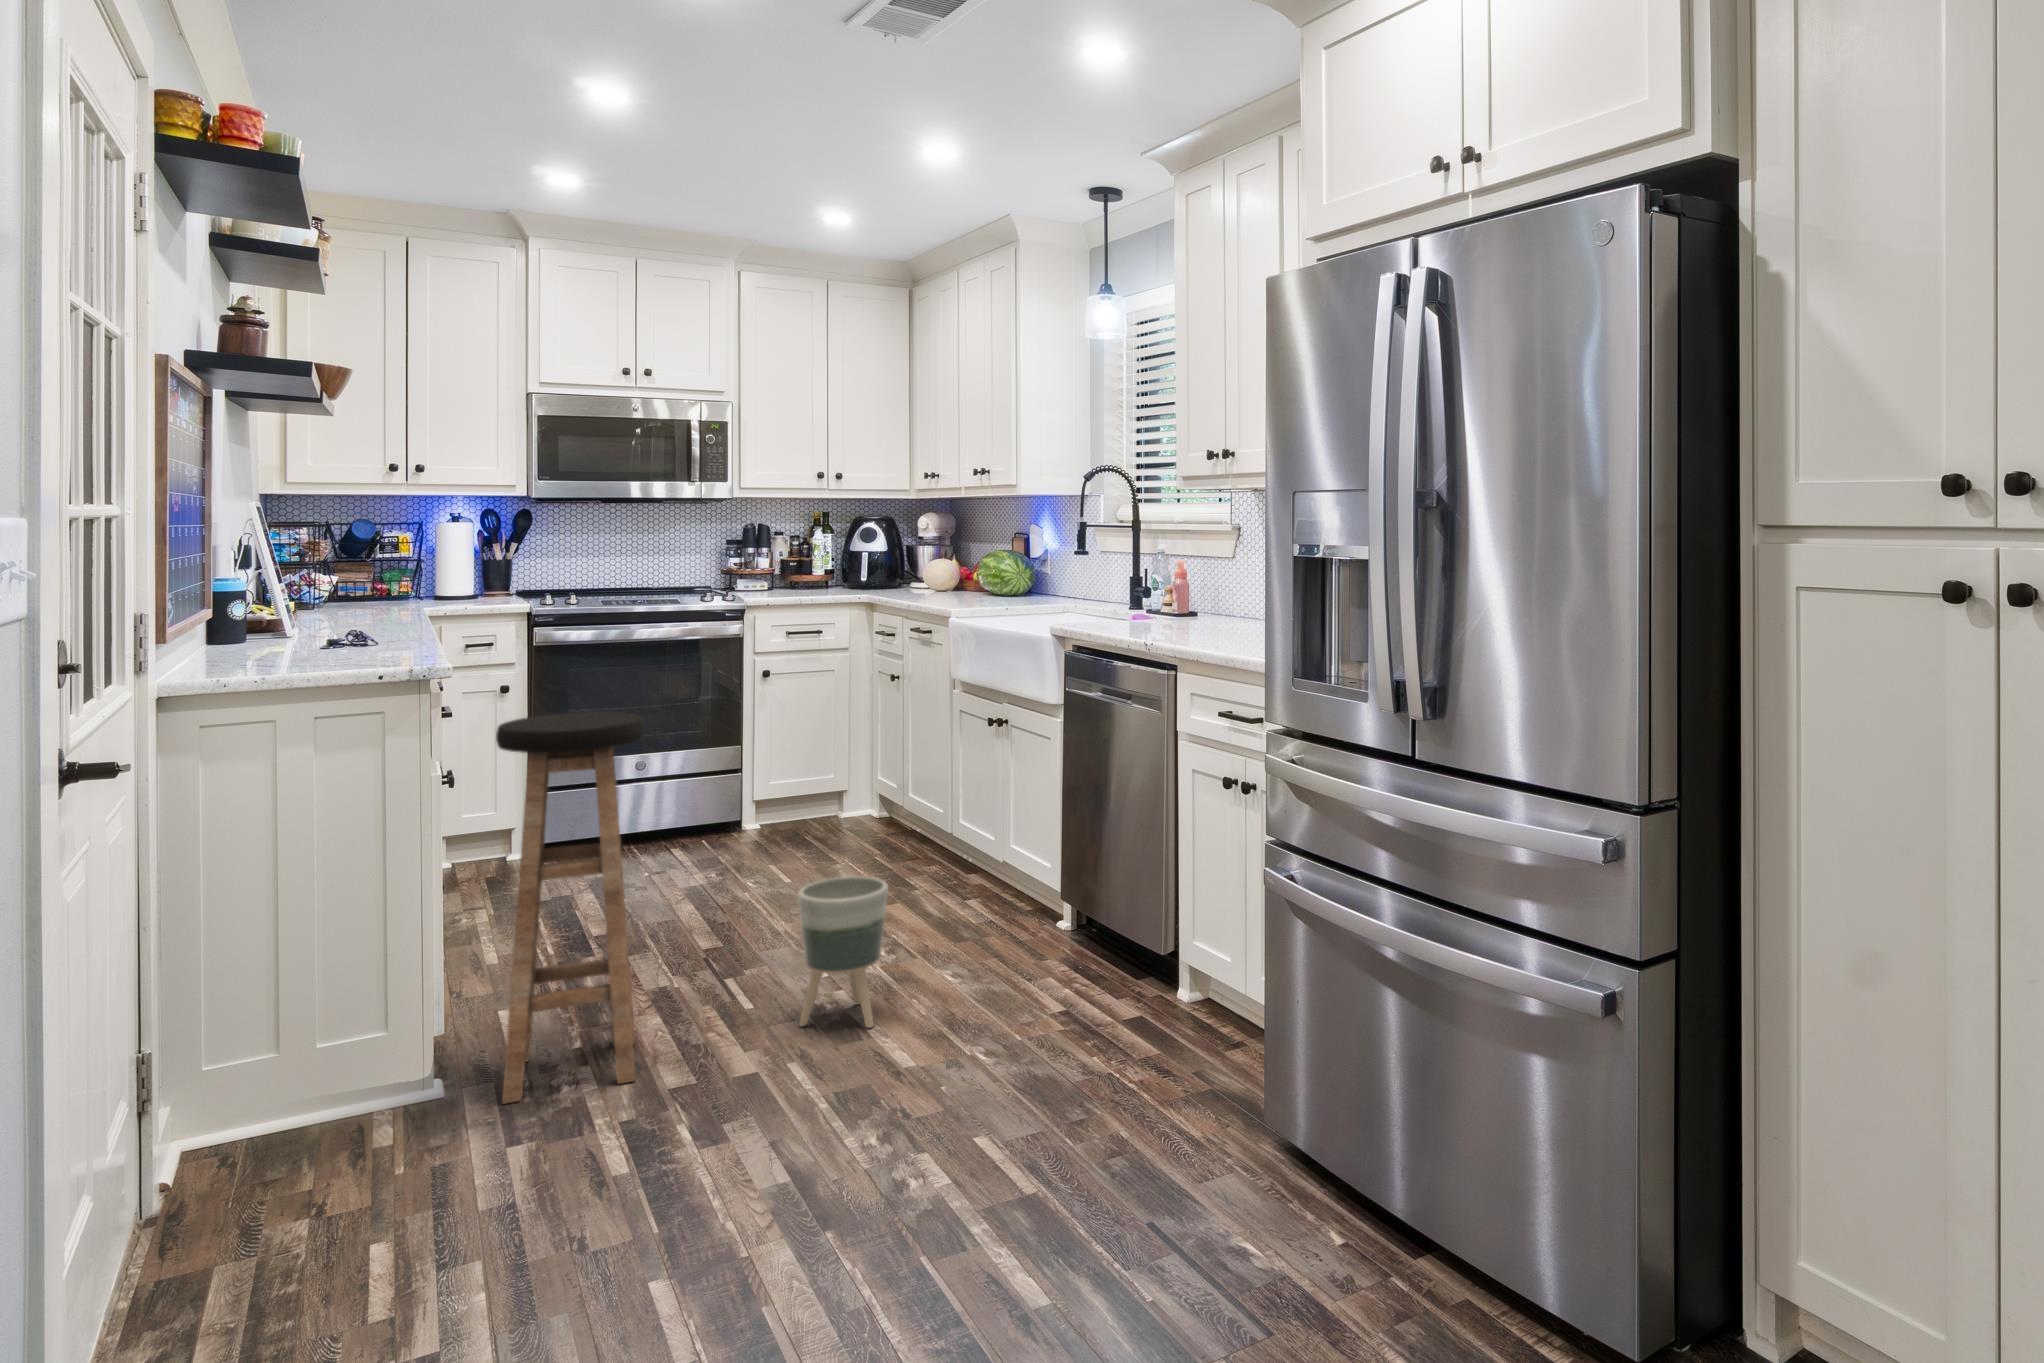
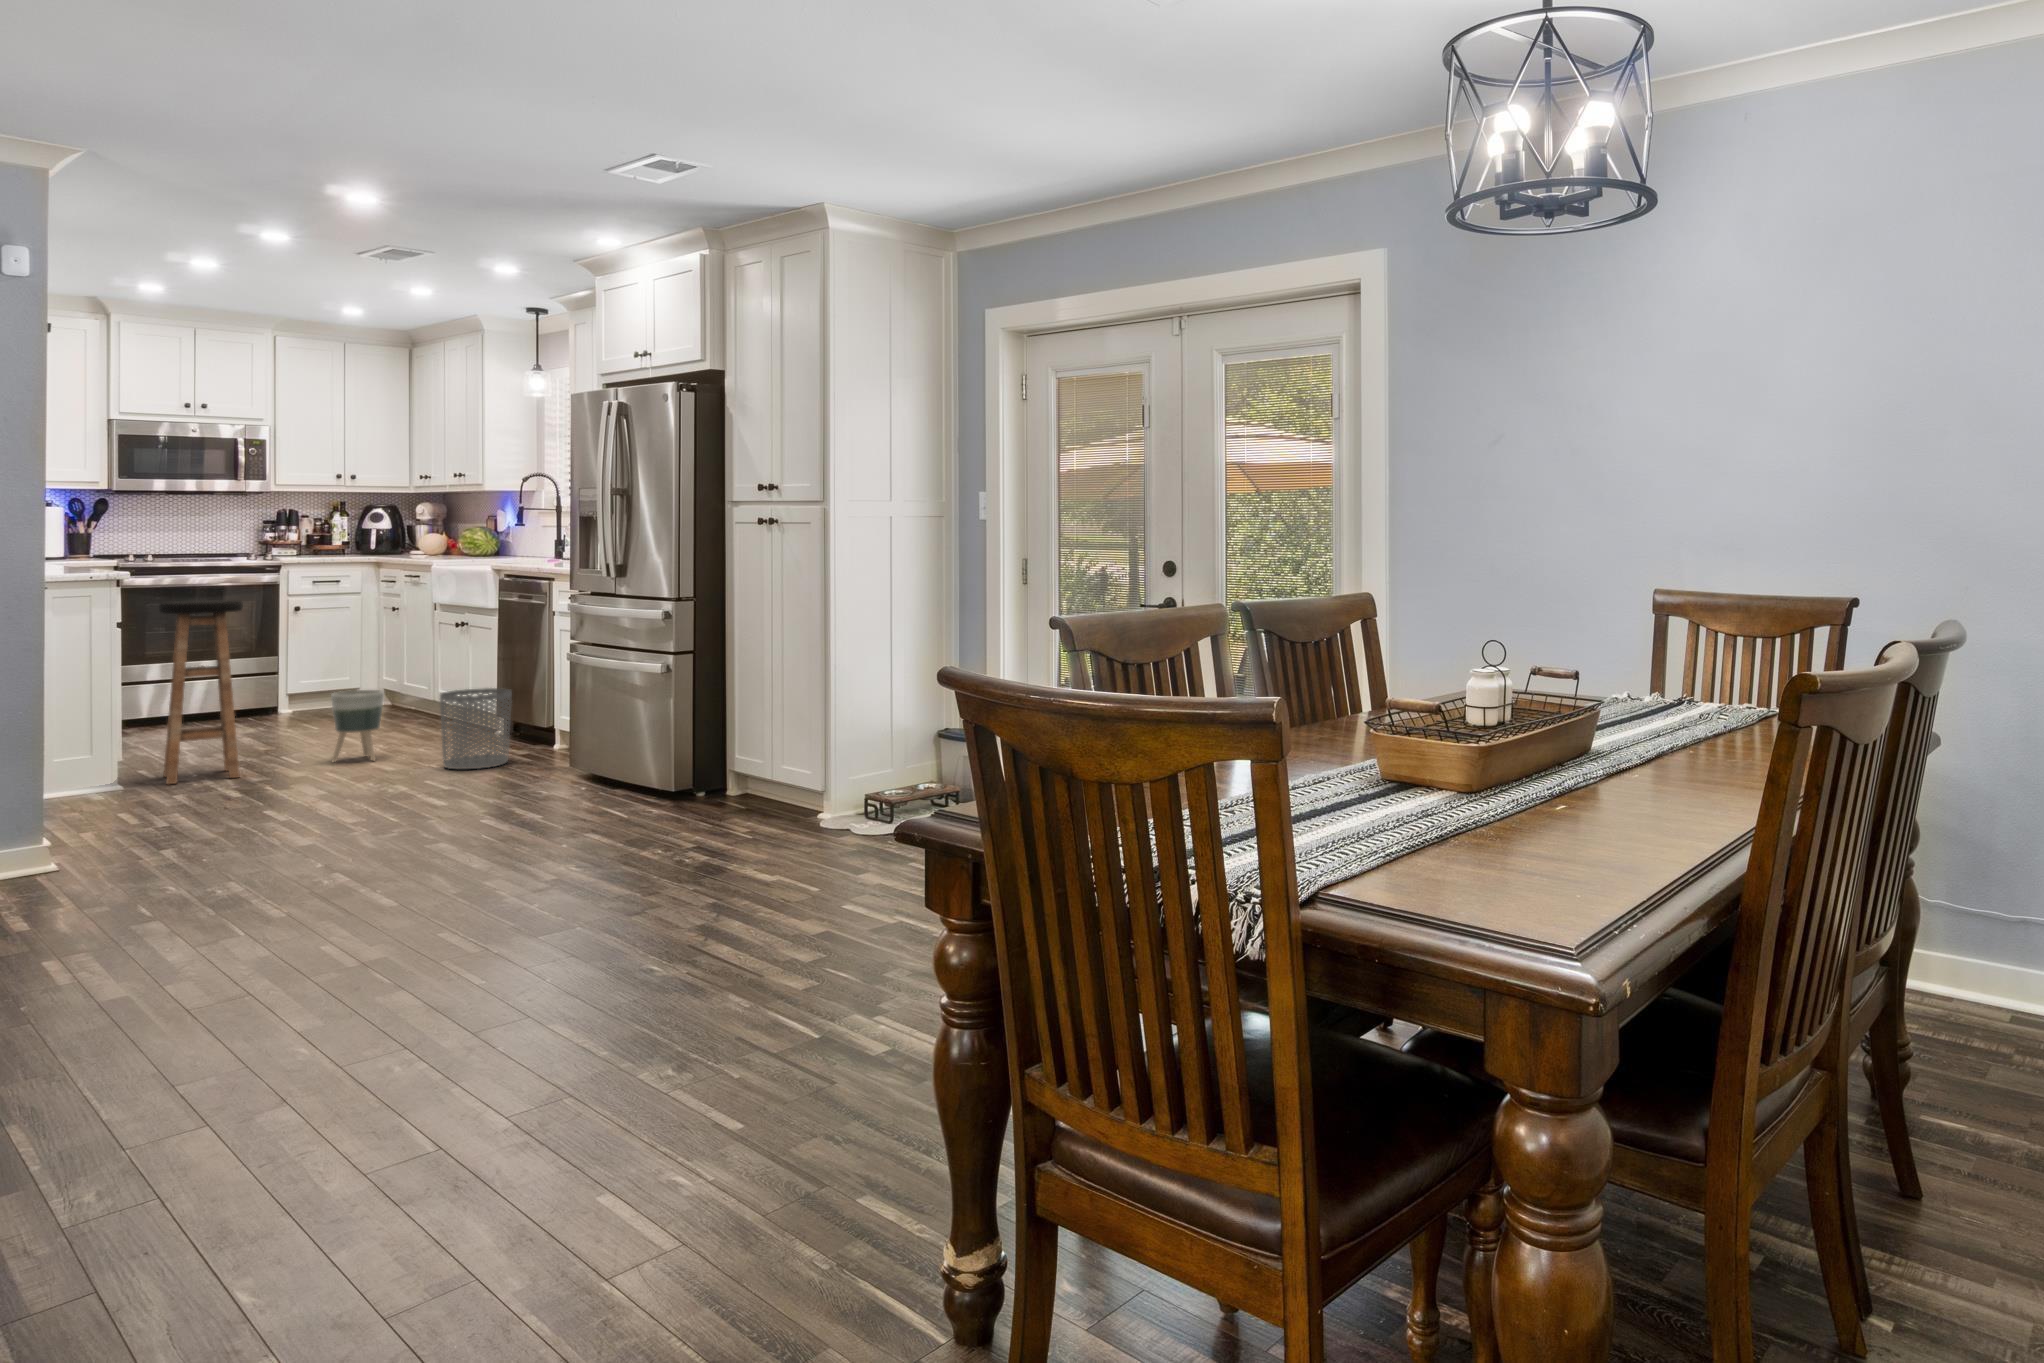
waste bin: none [992,899,1124,1094] -> present [440,688,512,769]

